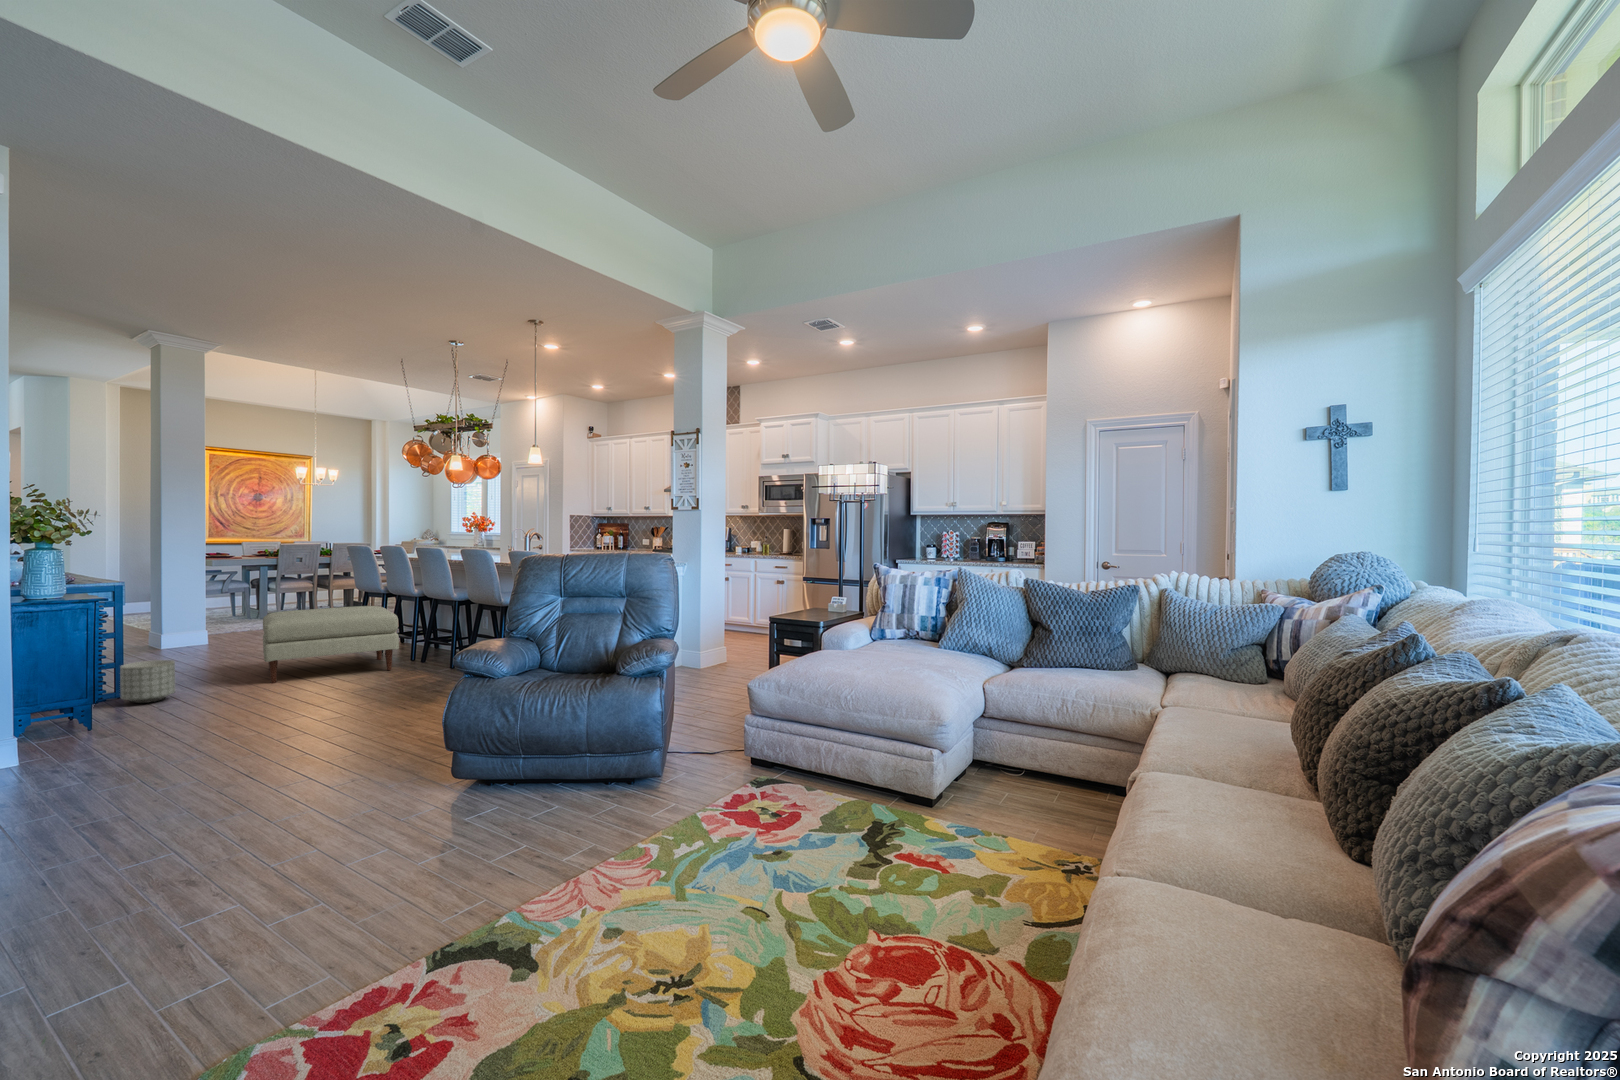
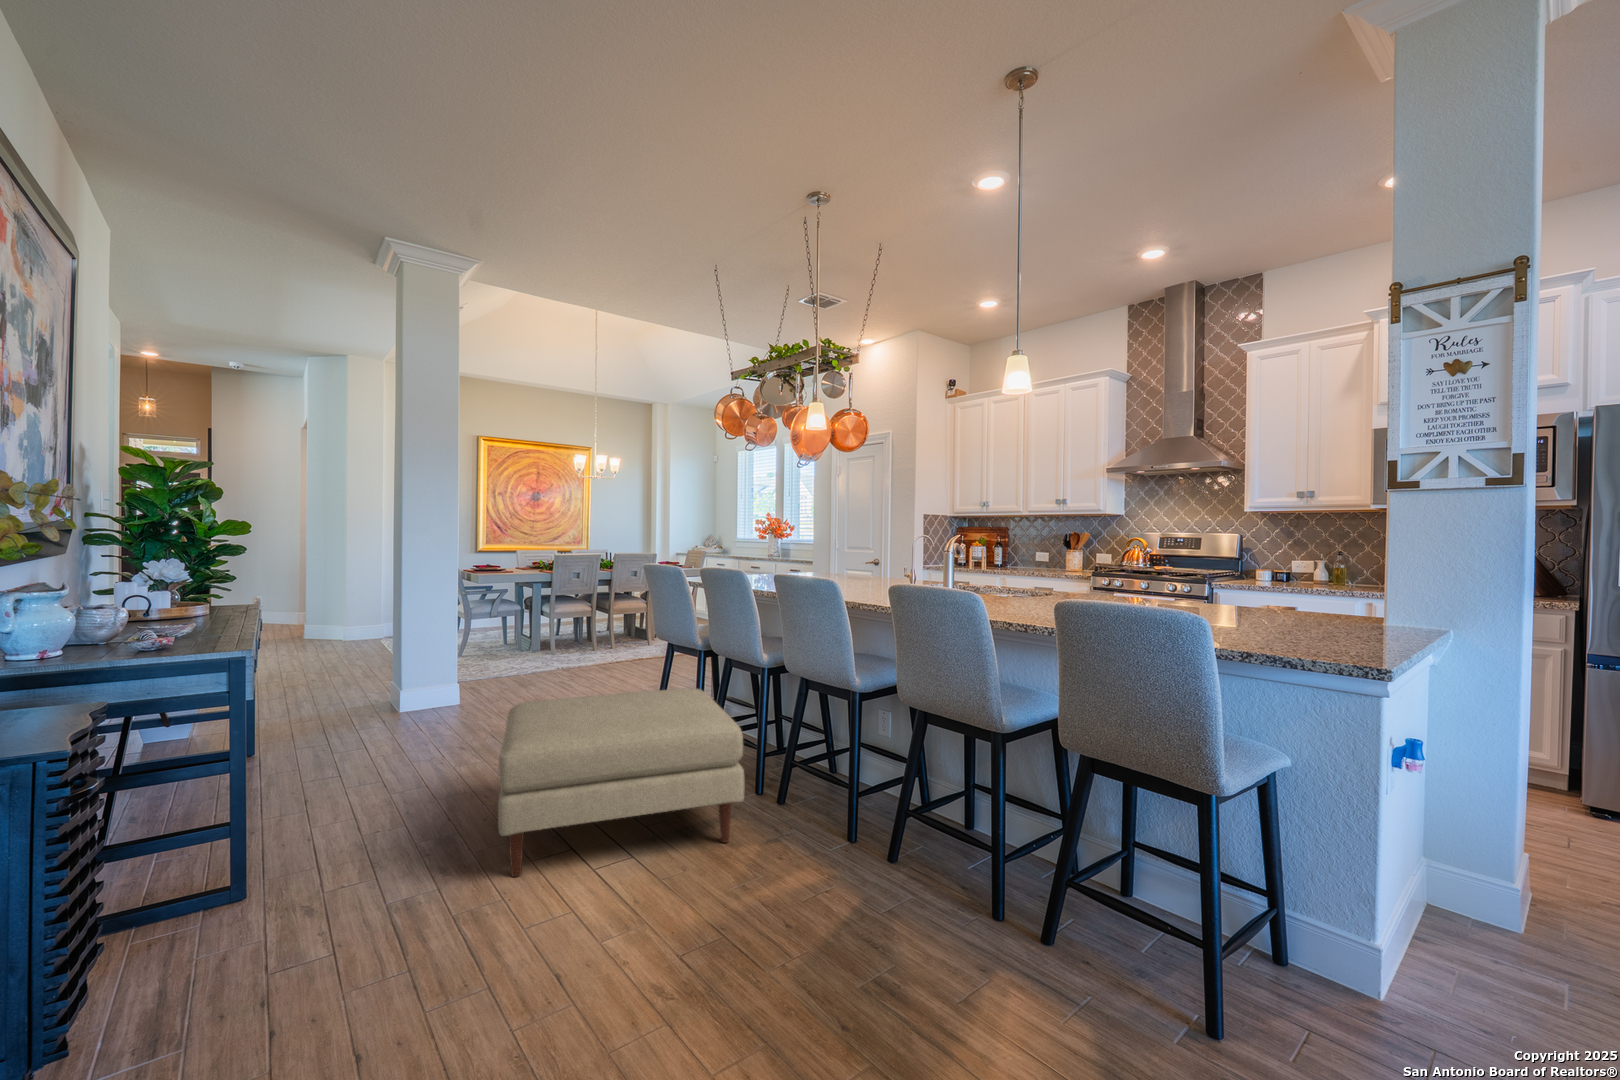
planter: present [120,660,175,703] -> none [205,839,321,959]

